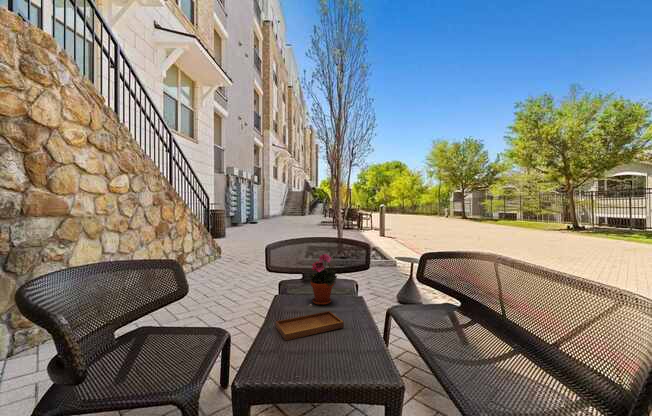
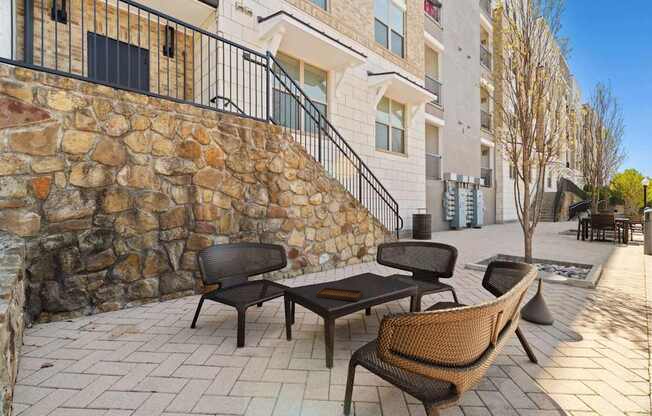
potted plant: present [309,254,337,305] -> none [368,250,390,290]

